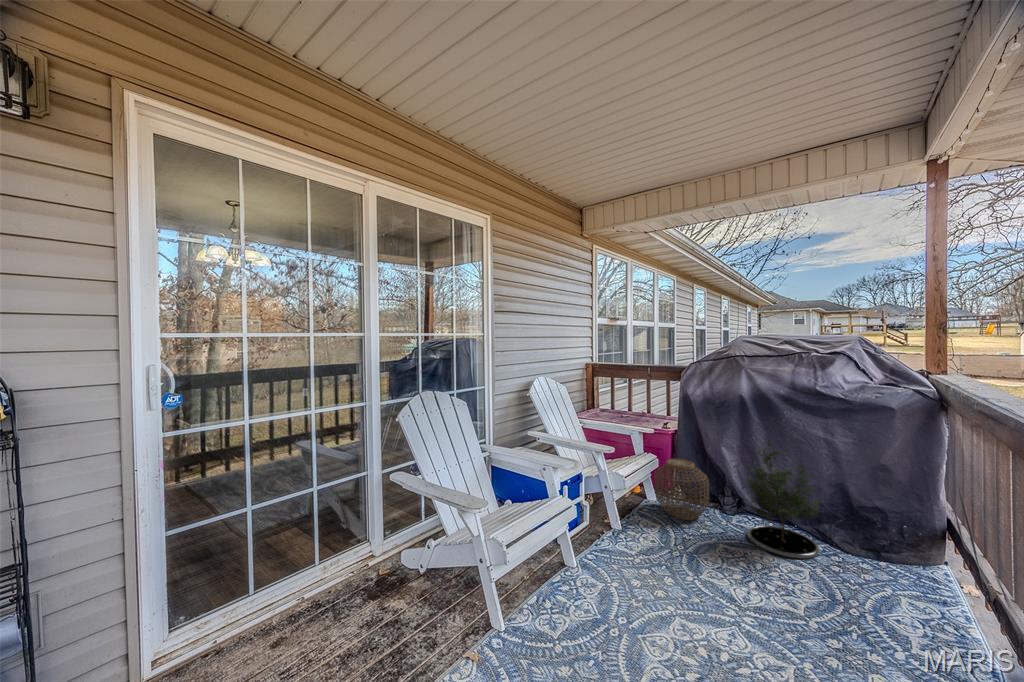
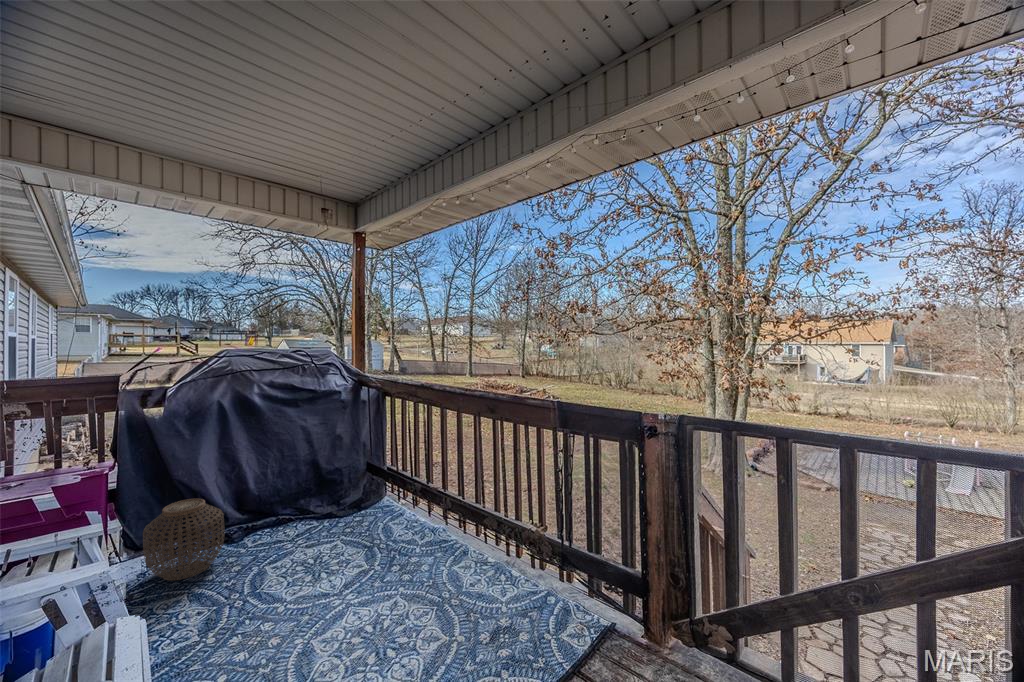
potted tree: present [747,440,823,559] -> none [265,440,332,549]

